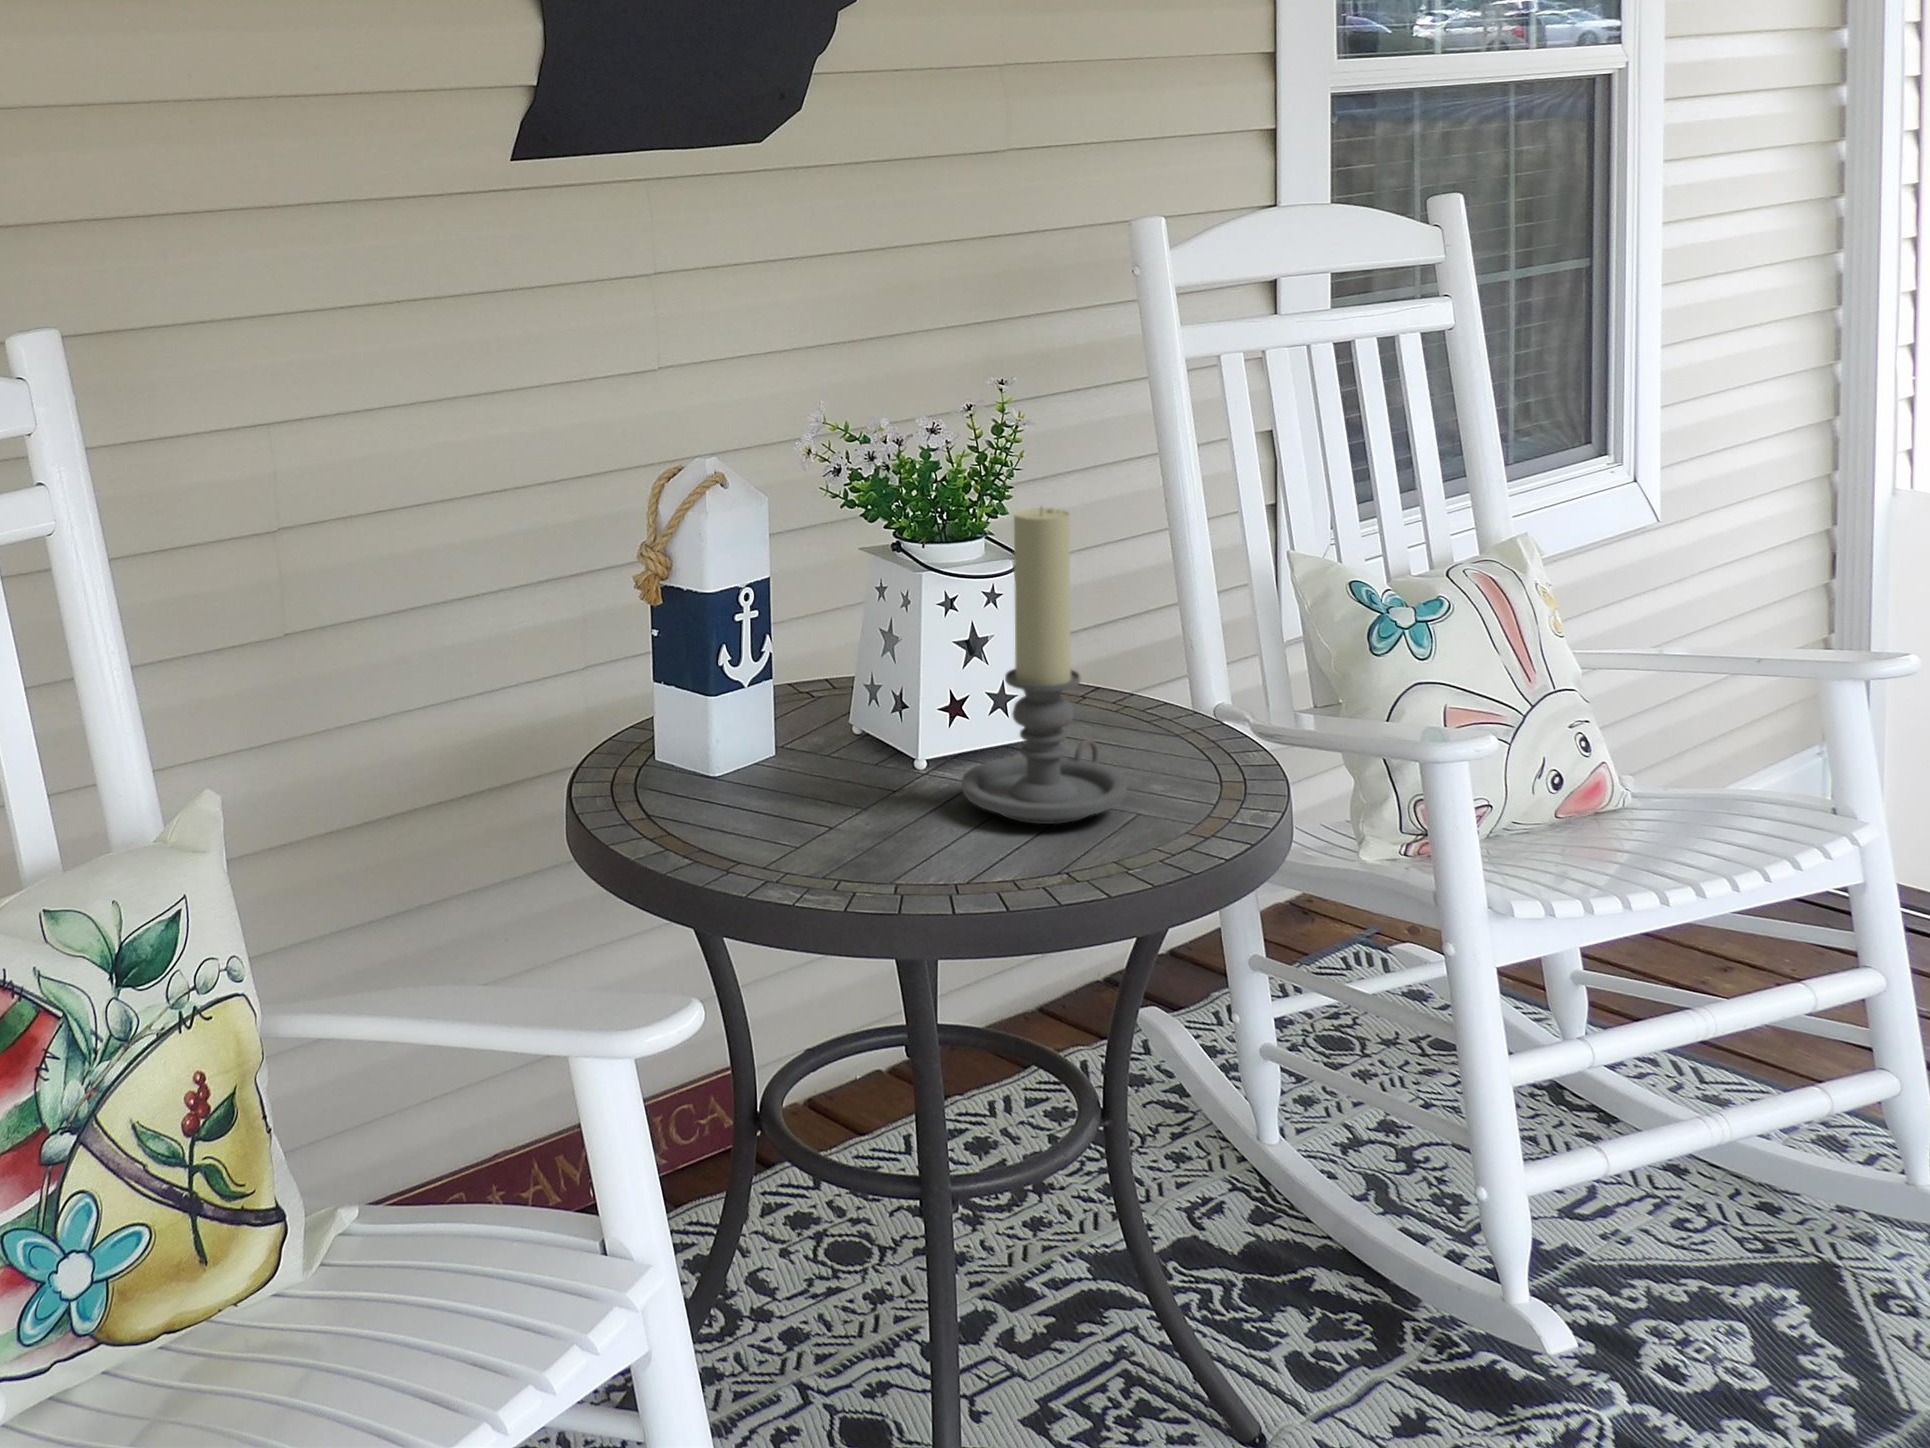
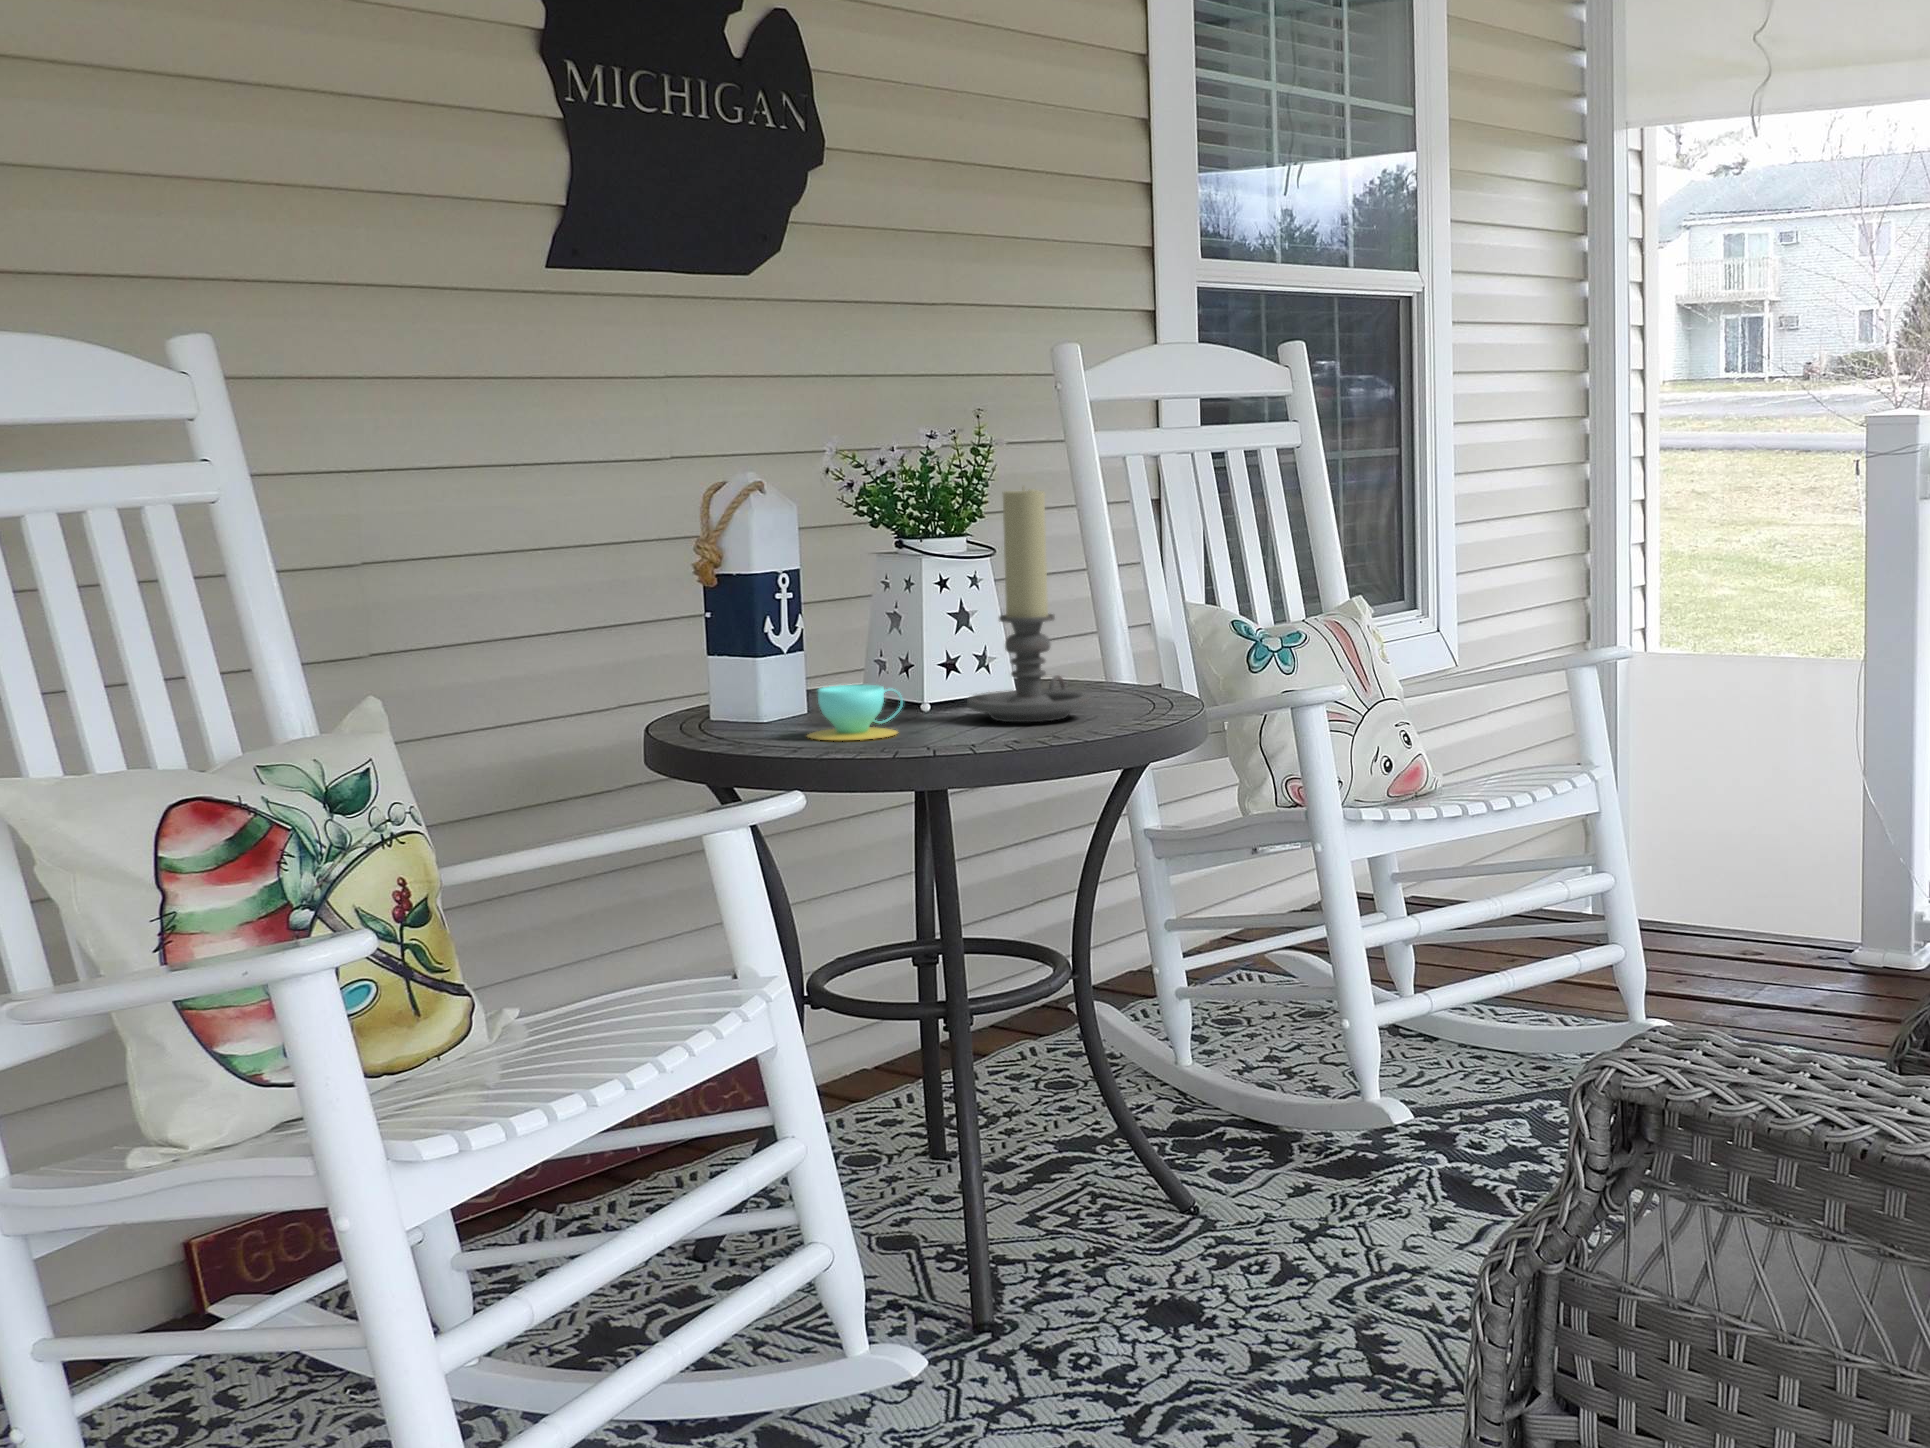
teacup: none [743,770,871,862] -> present [807,685,903,740]

